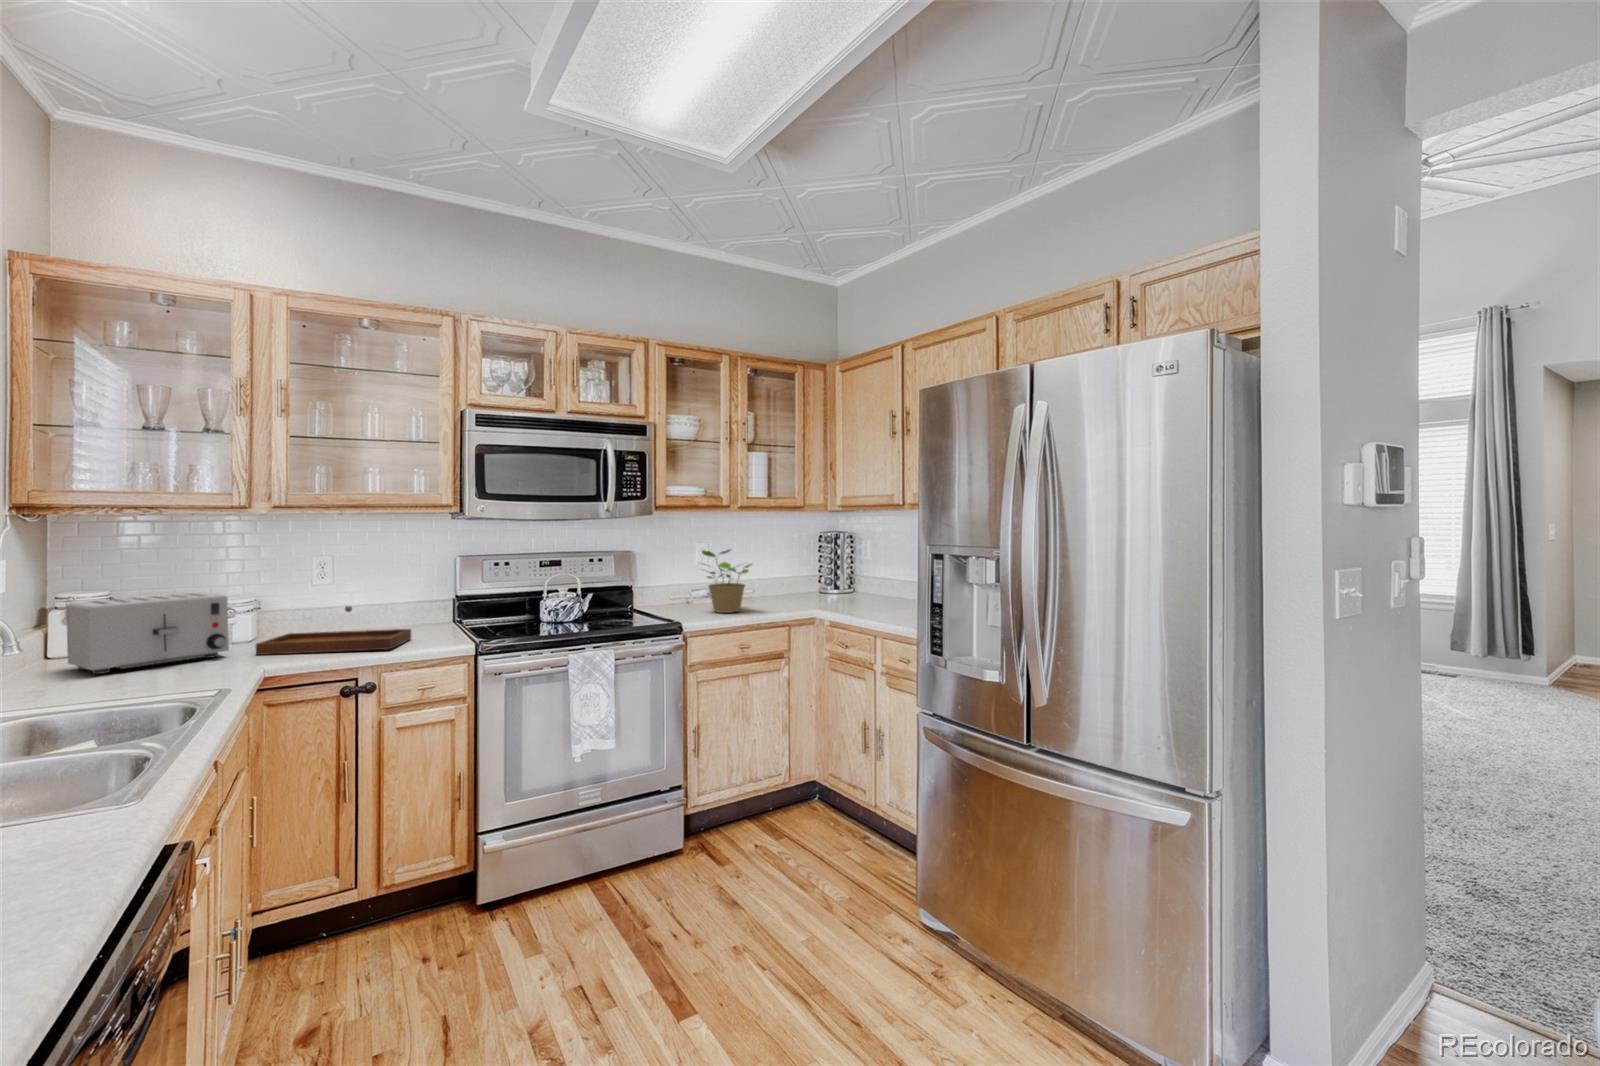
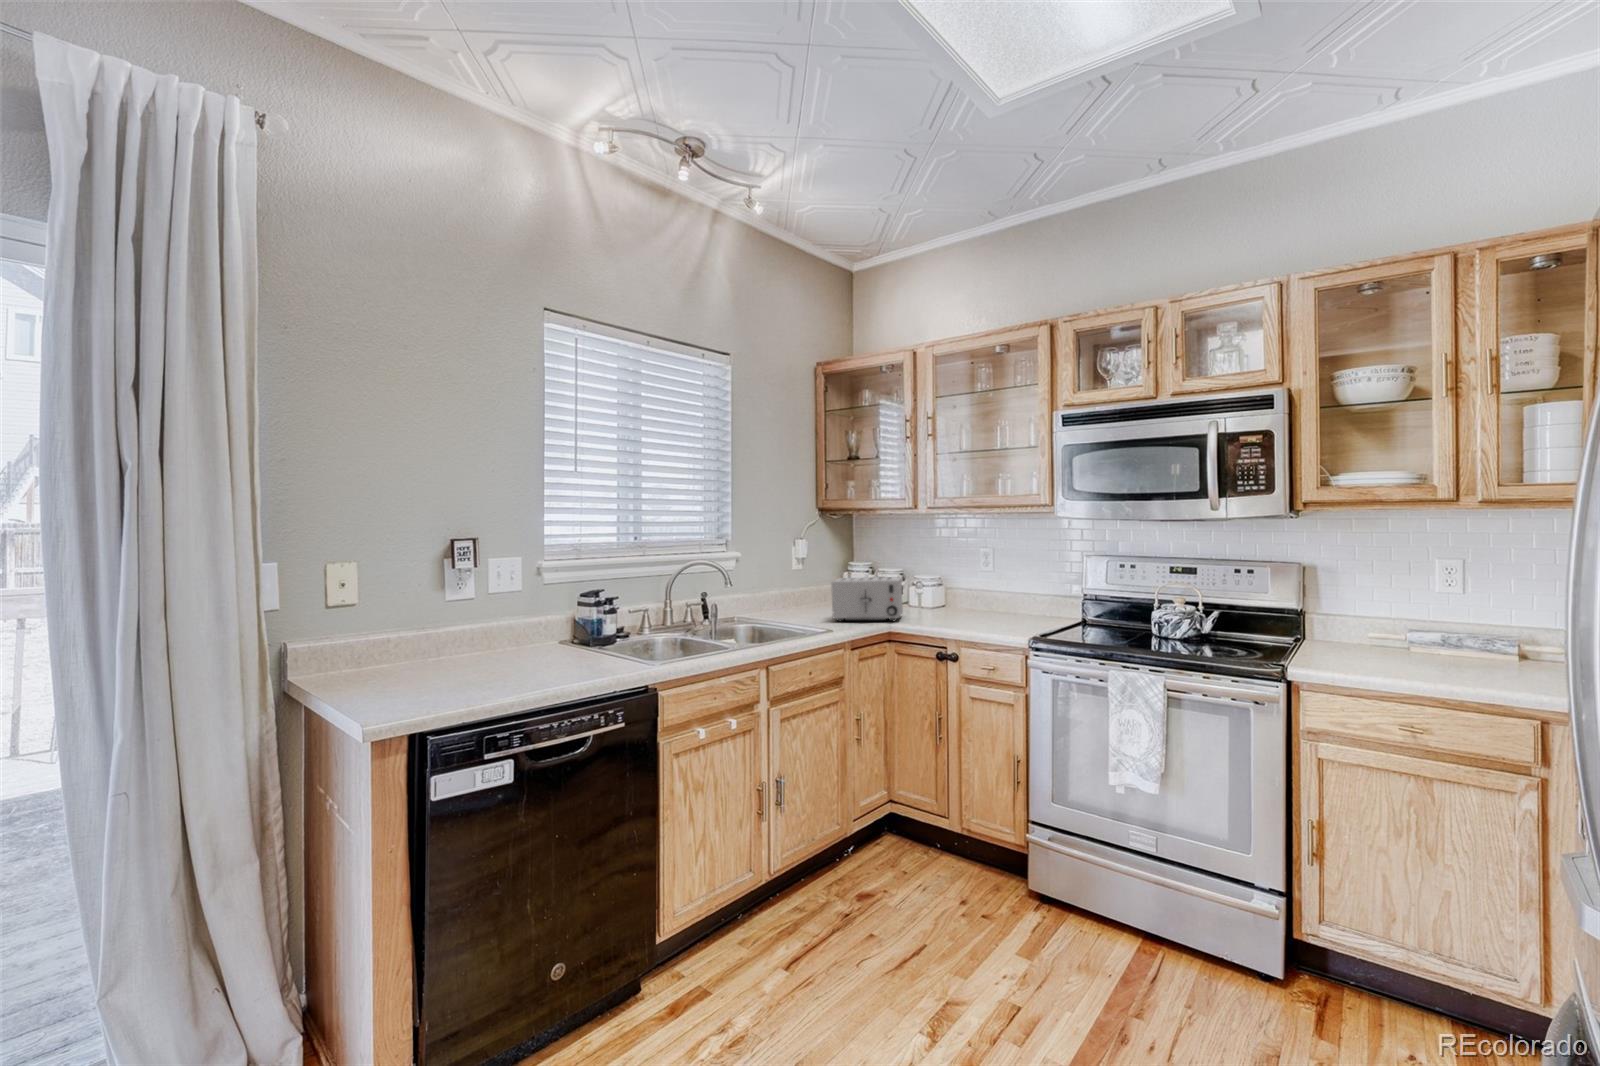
potted plant: present [702,550,752,613] -> none [1371,562,1493,666]
tray: present [256,606,411,655] -> none [910,595,1007,634]

